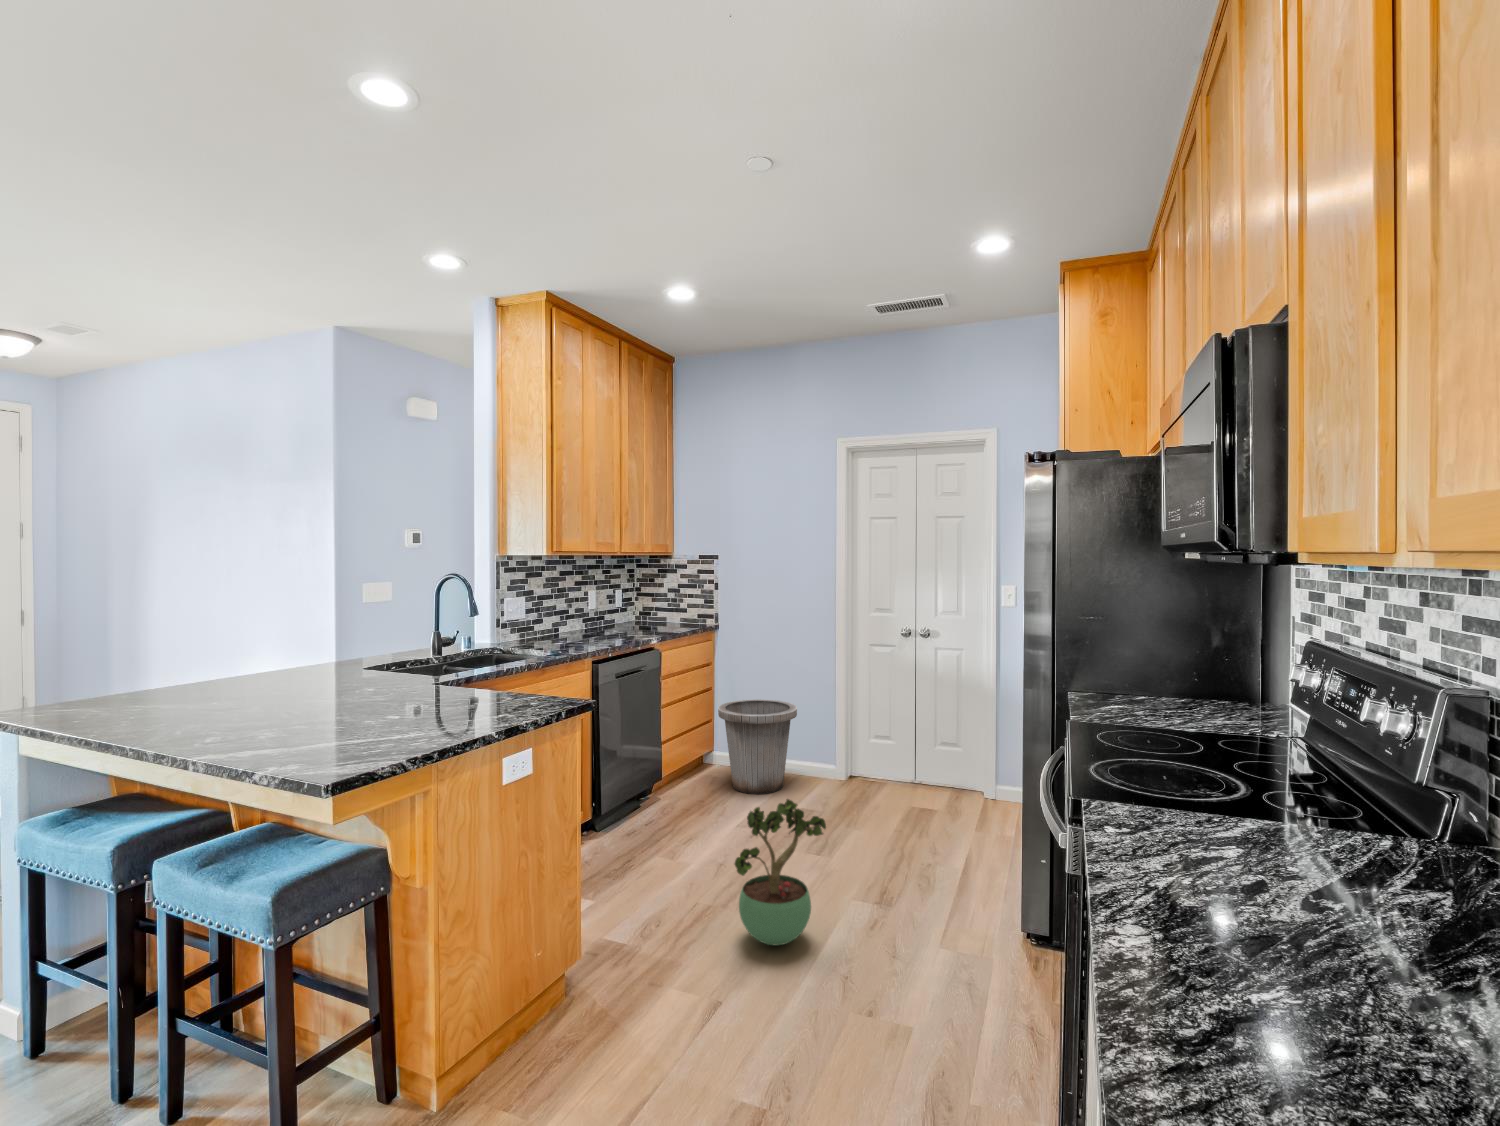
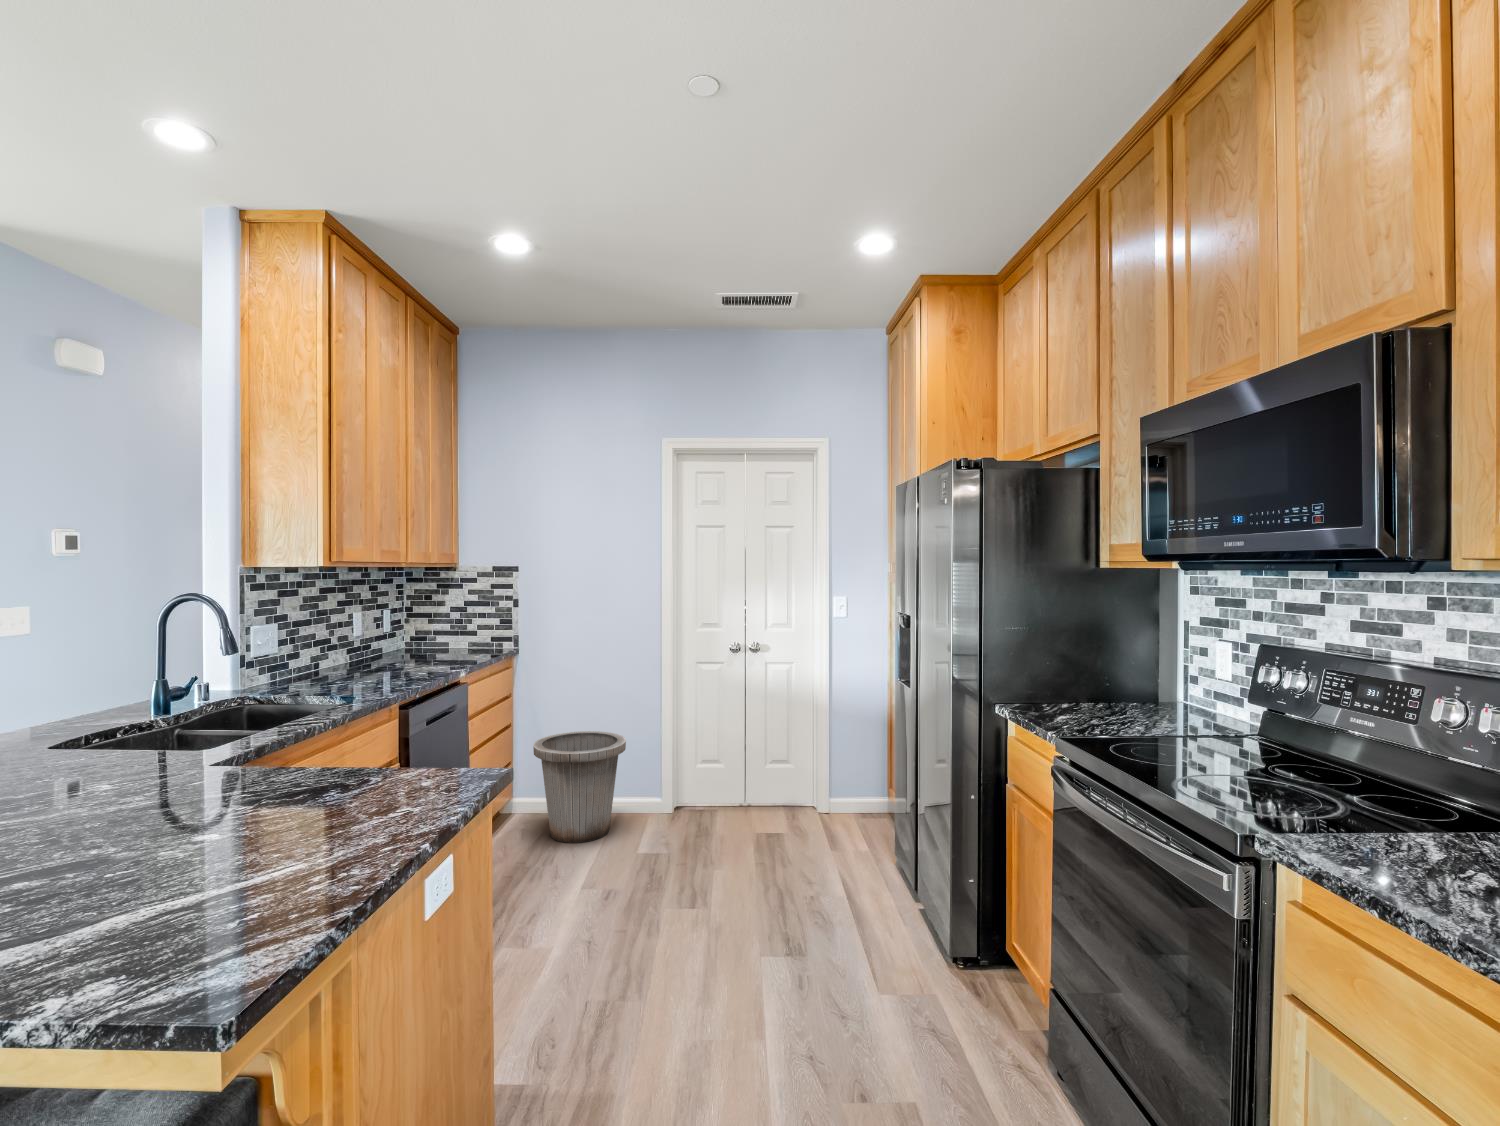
potted plant: present [735,799,826,946] -> none [666,856,766,1037]

